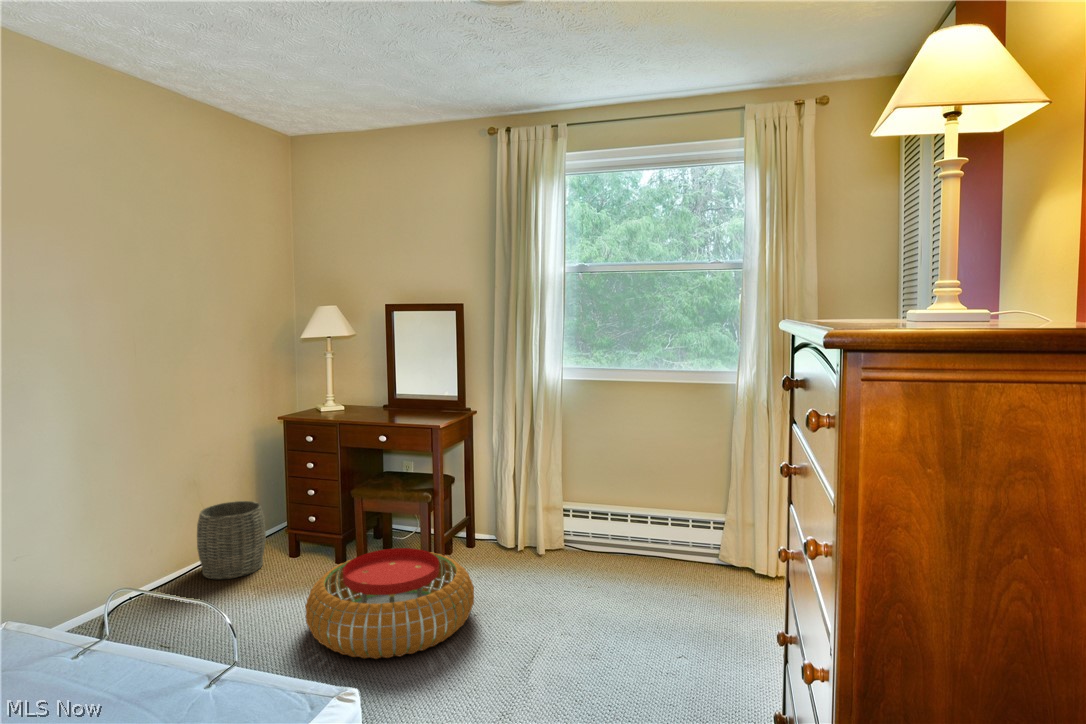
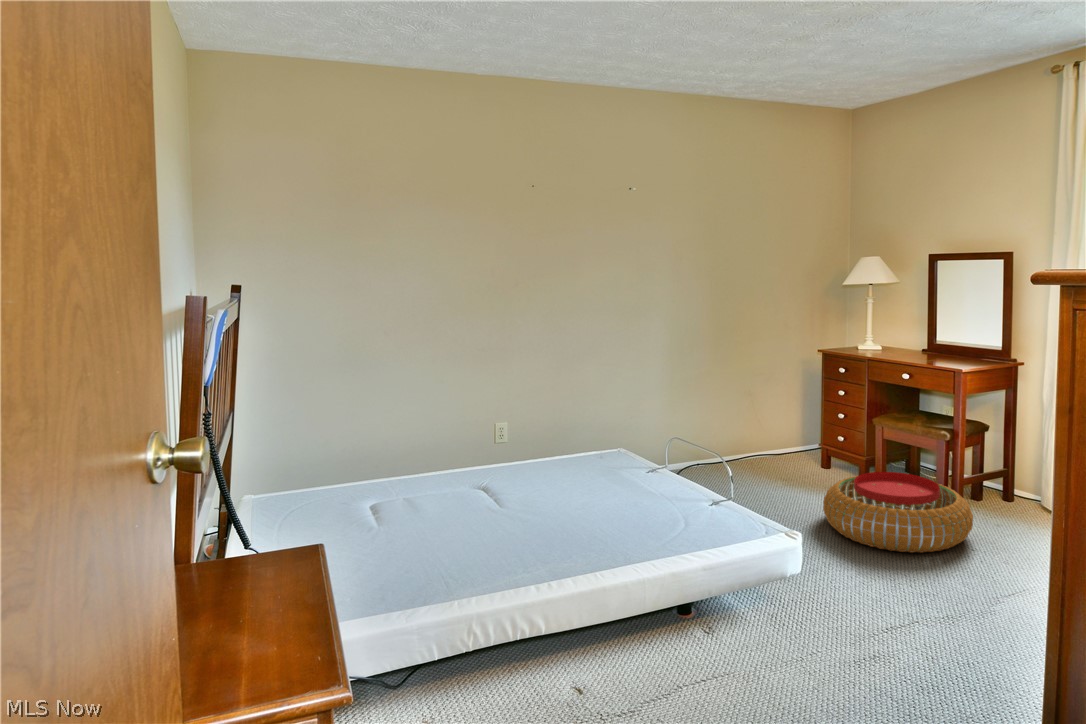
woven basket: present [197,501,266,580] -> none [757,417,807,474]

